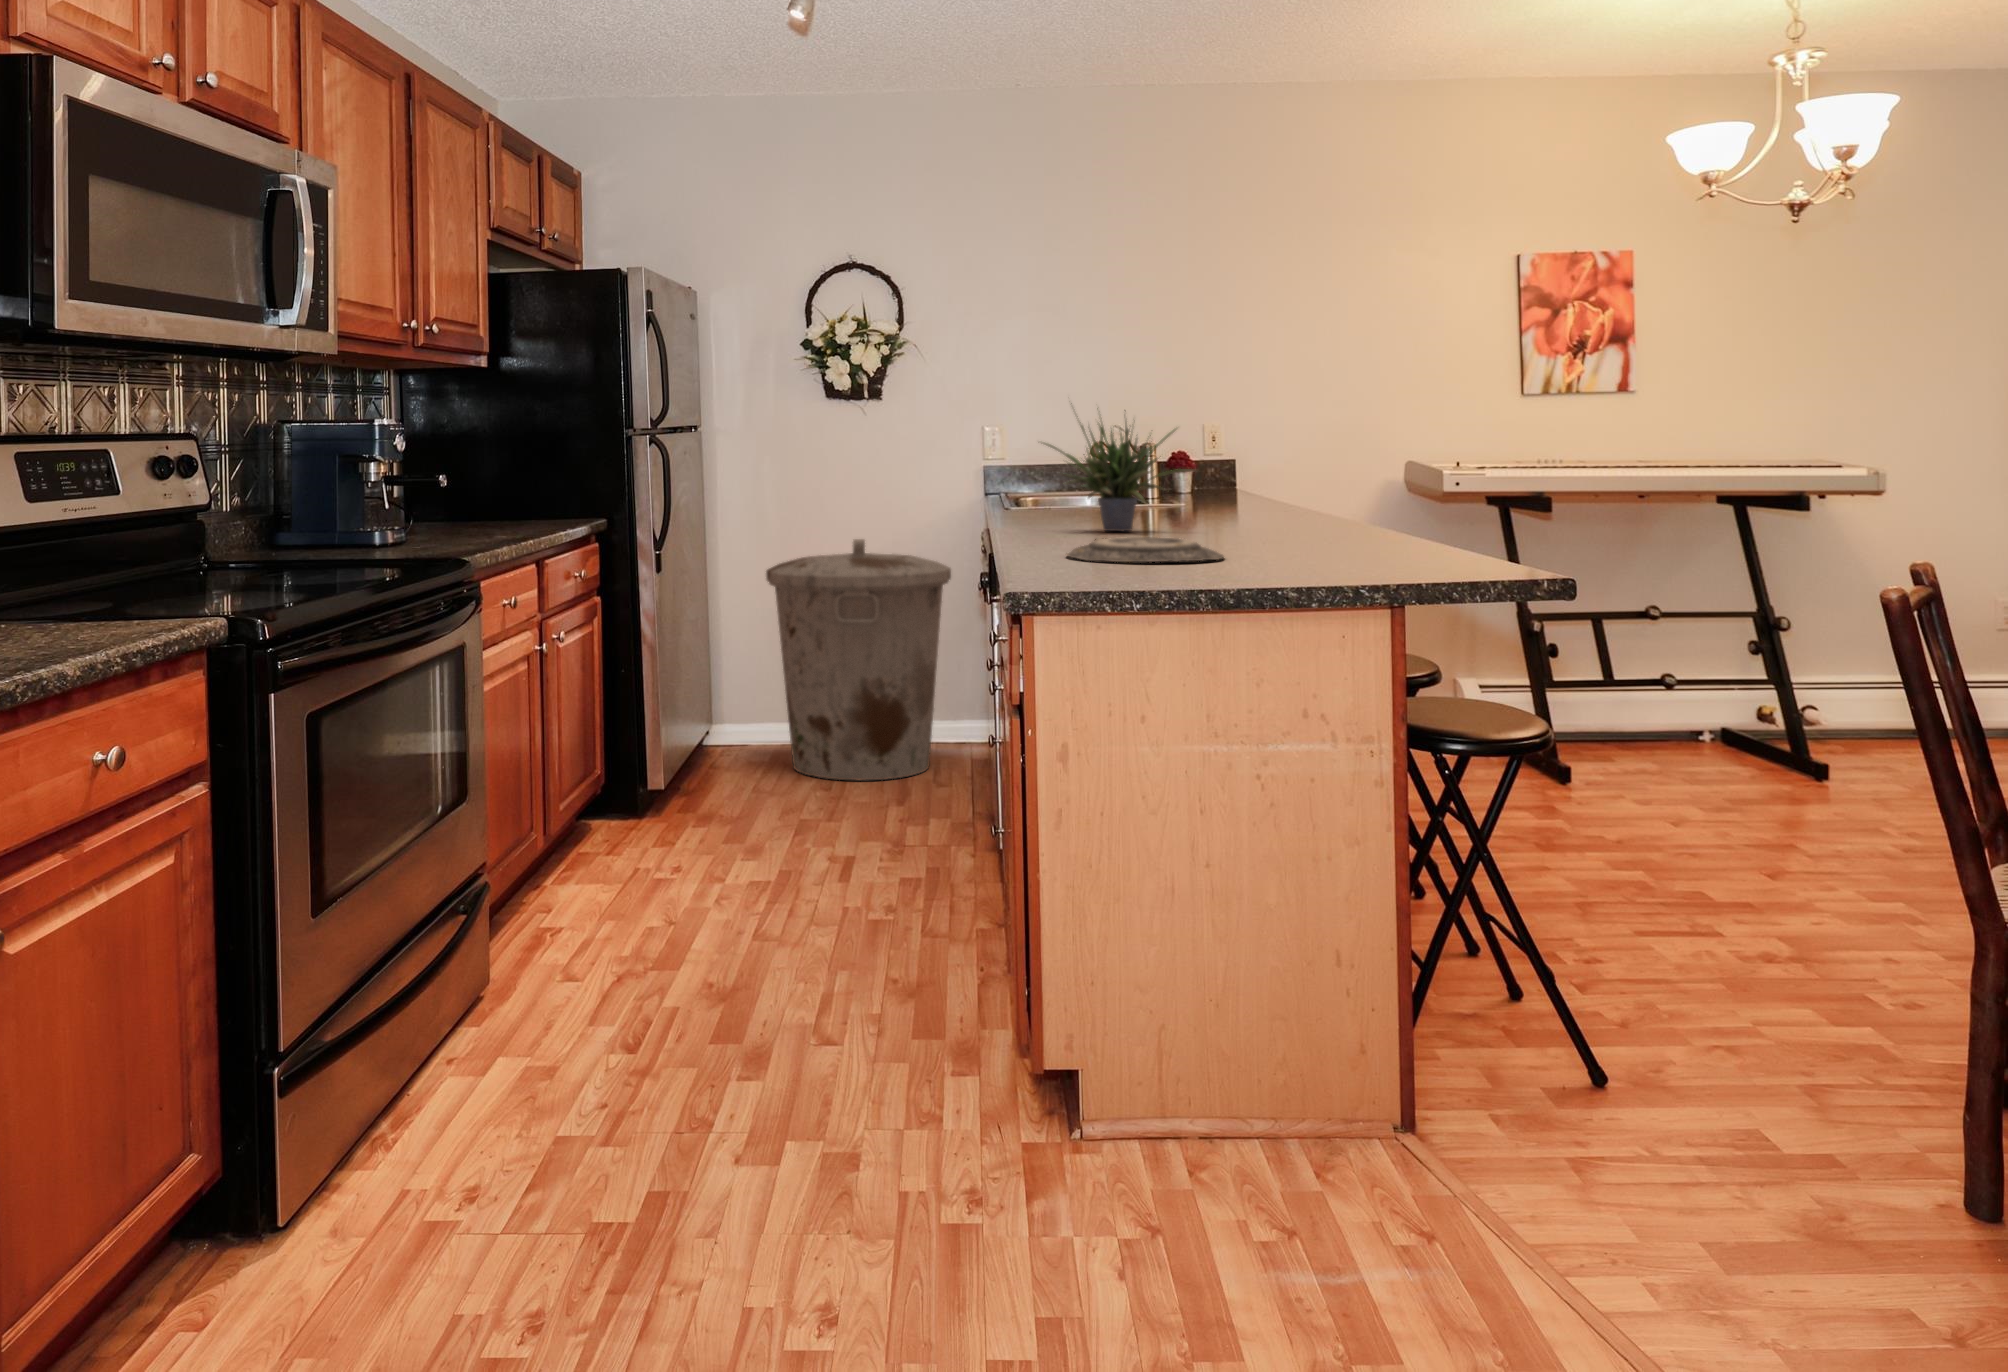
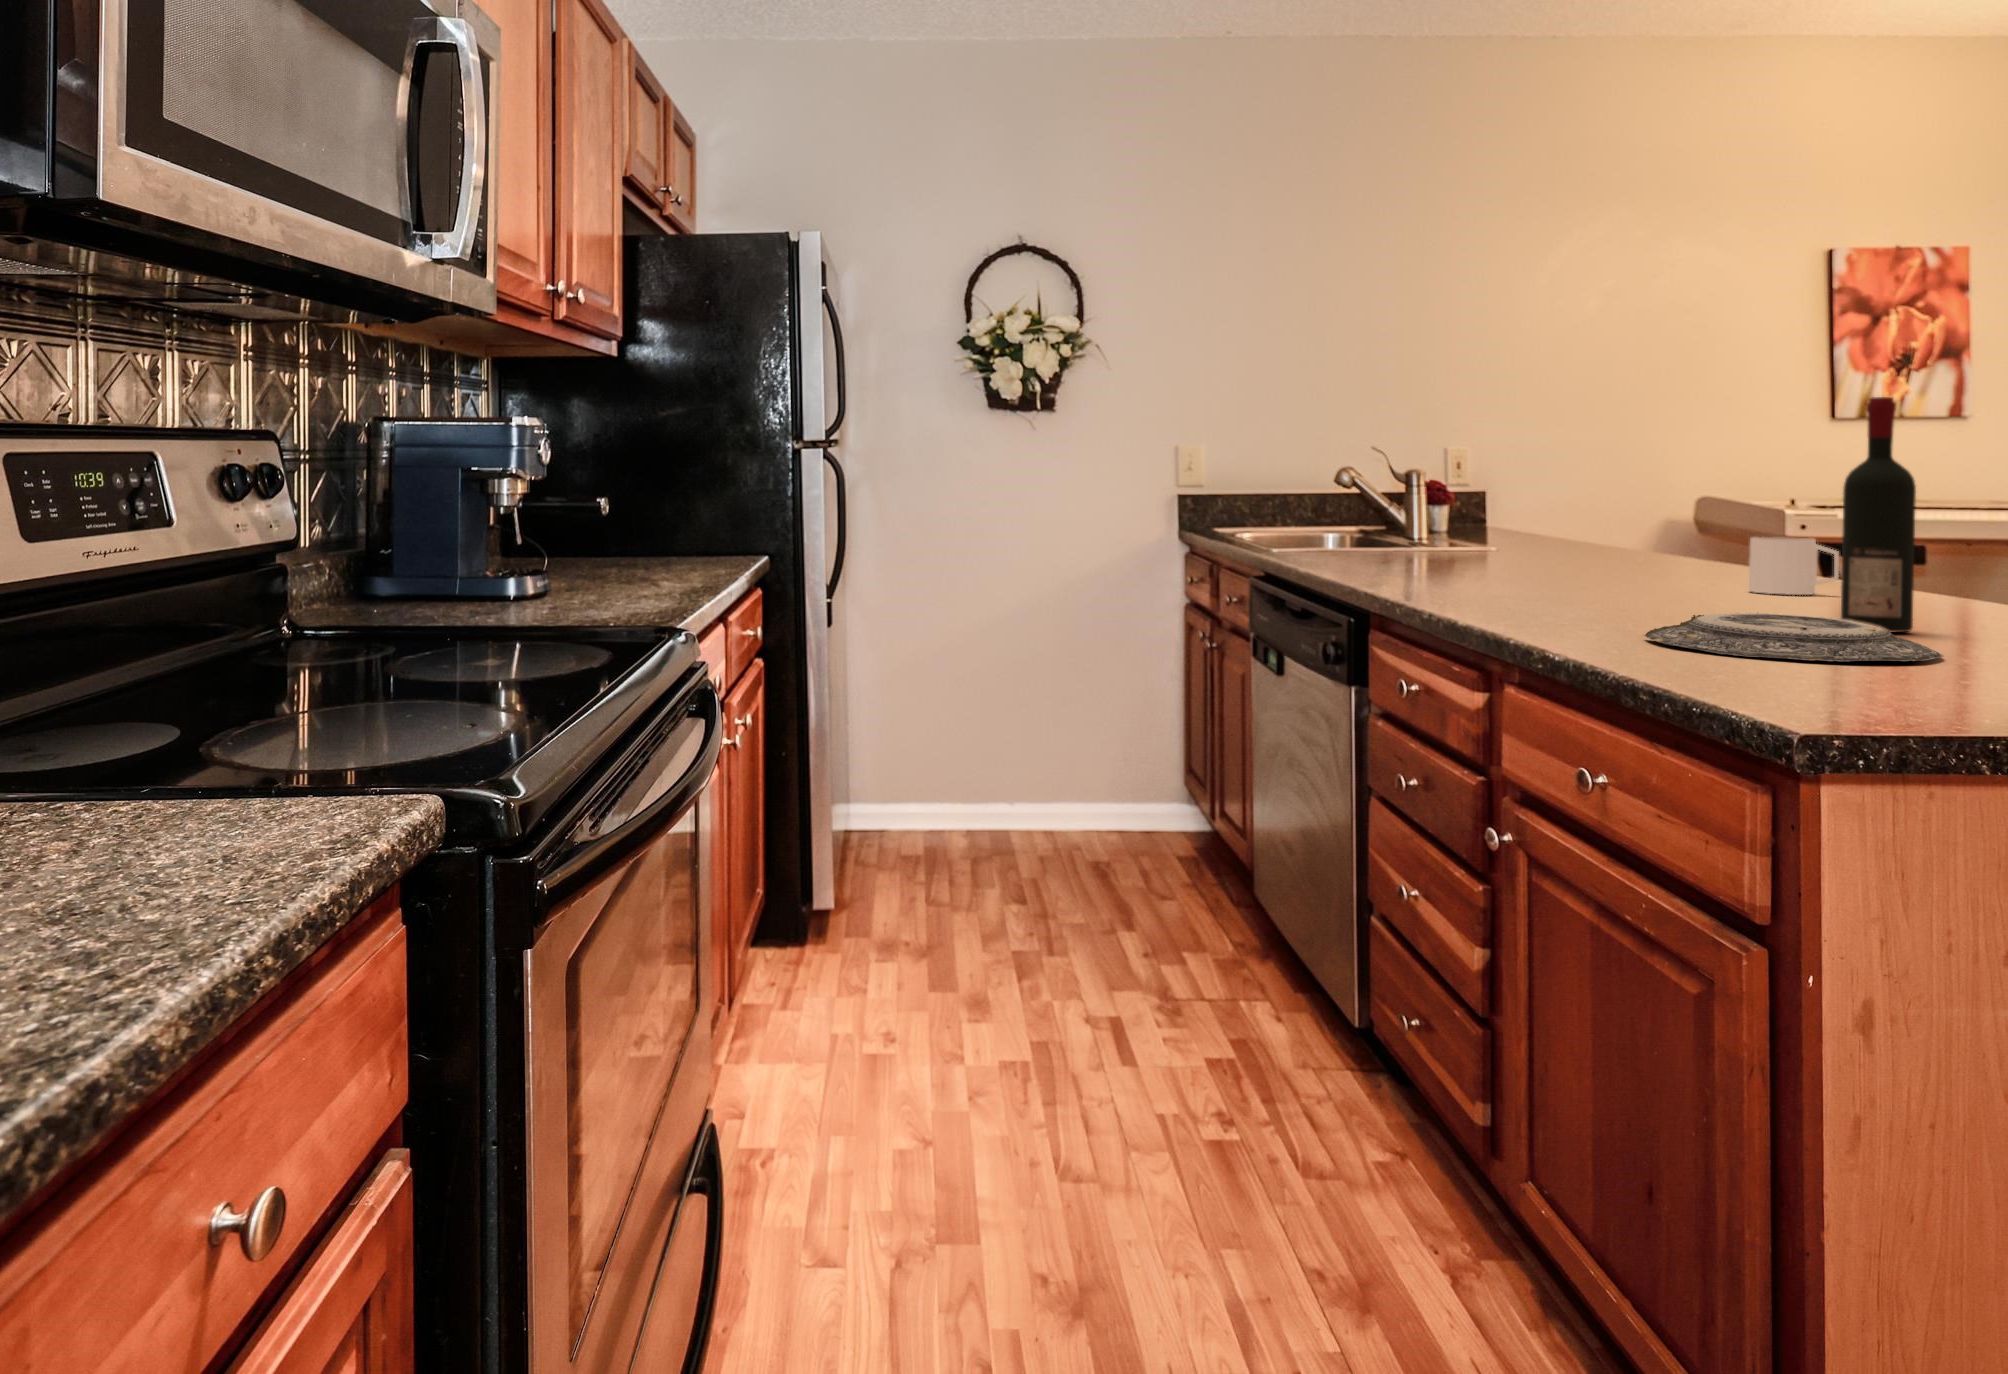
wine bottle: none [1230,394,1270,549] -> present [1841,397,1916,632]
potted plant: present [1043,403,1194,531] -> none [1424,400,1669,592]
mug: none [1272,490,1326,531] -> present [1749,537,1839,595]
trash can: present [766,539,951,780] -> none [932,582,1164,885]

